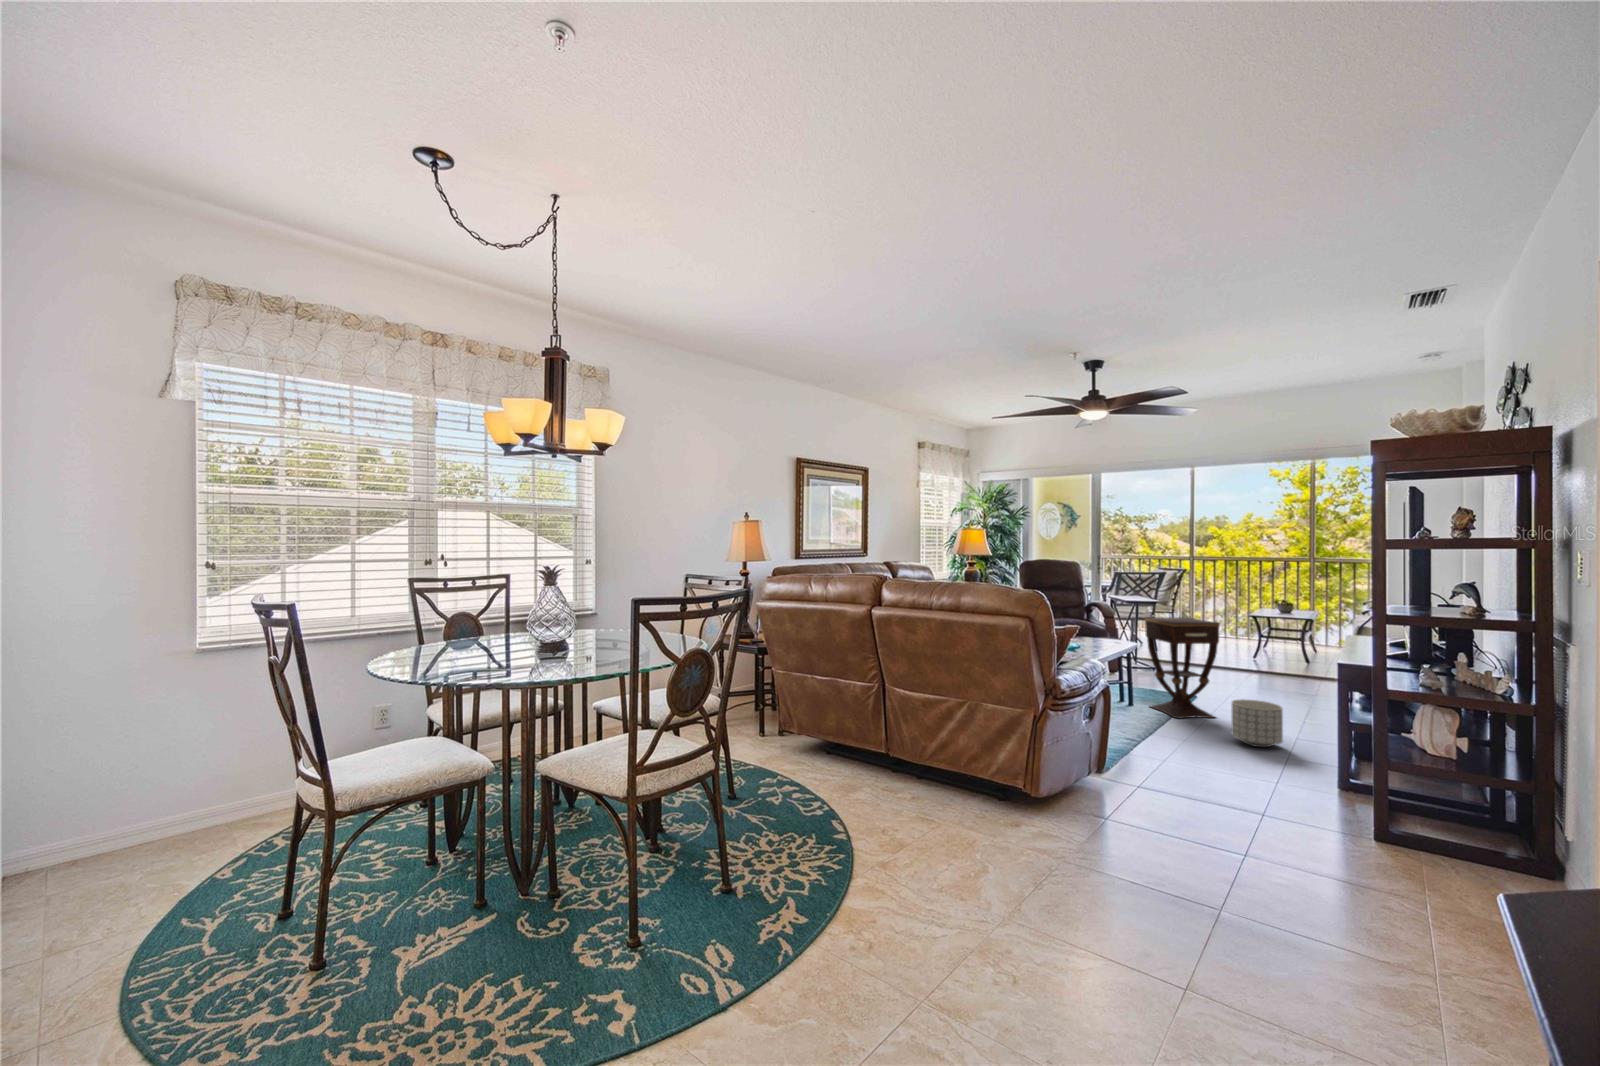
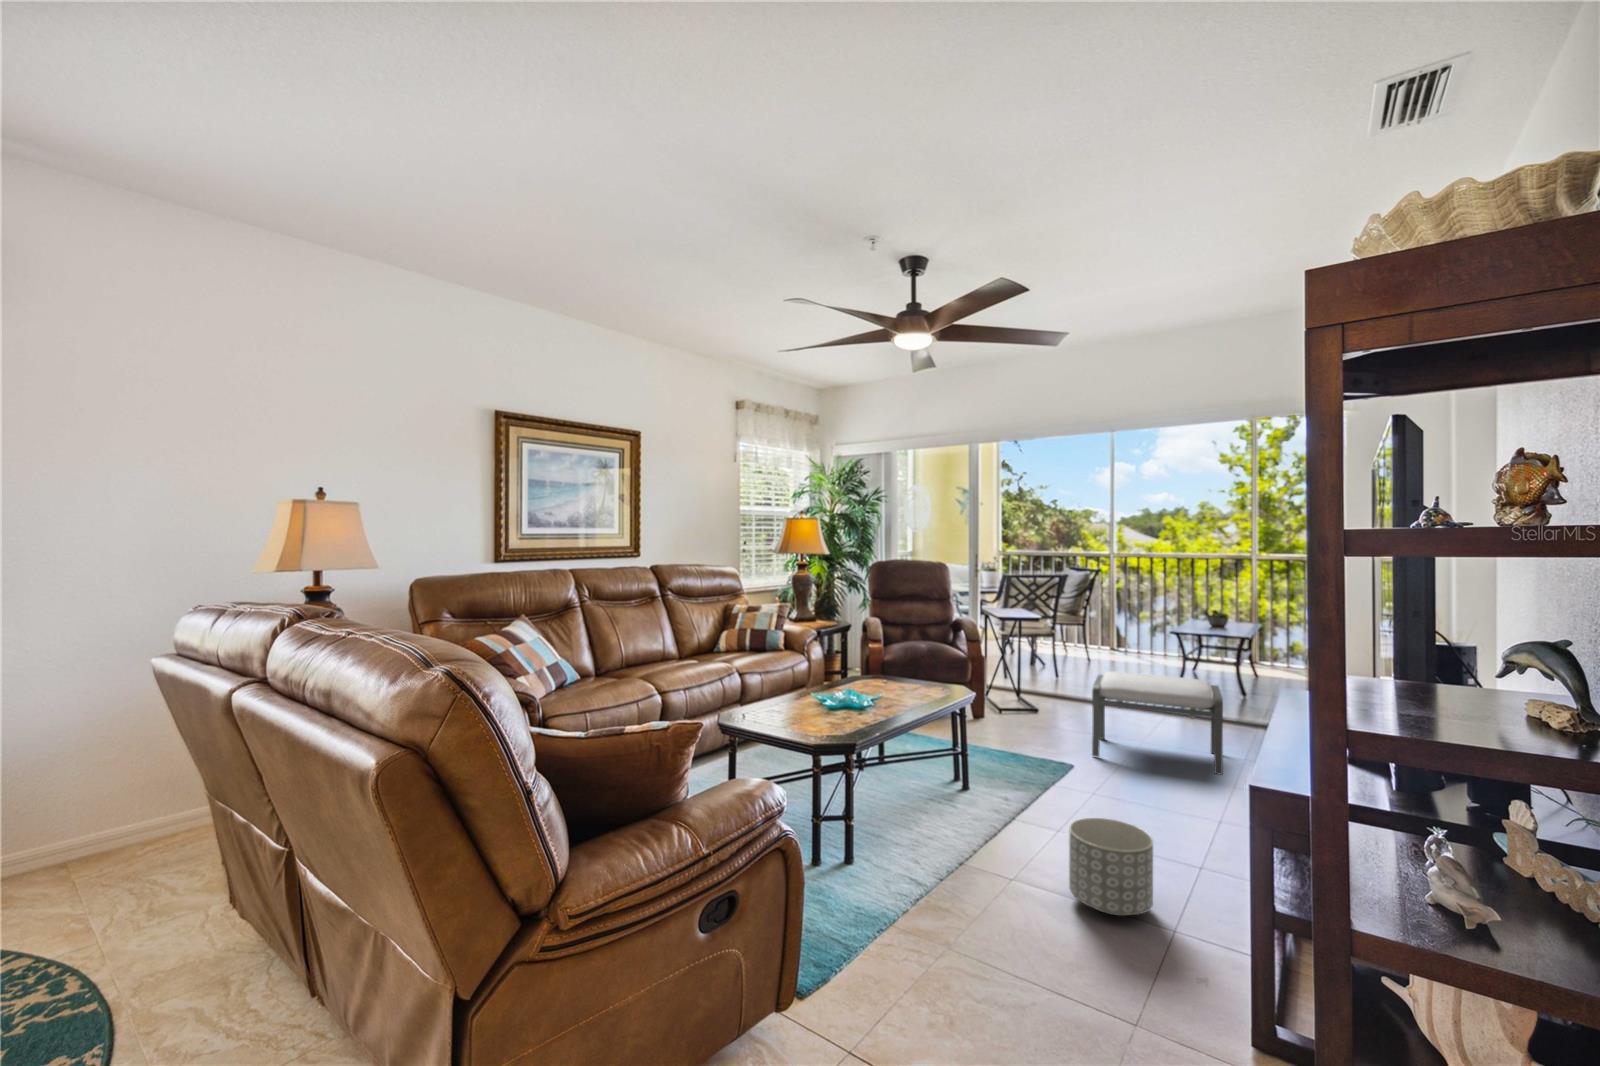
side table: present [1145,617,1220,718] -> none [972,657,1079,830]
ottoman: none [1210,634,1304,697] -> present [1092,672,1223,775]

